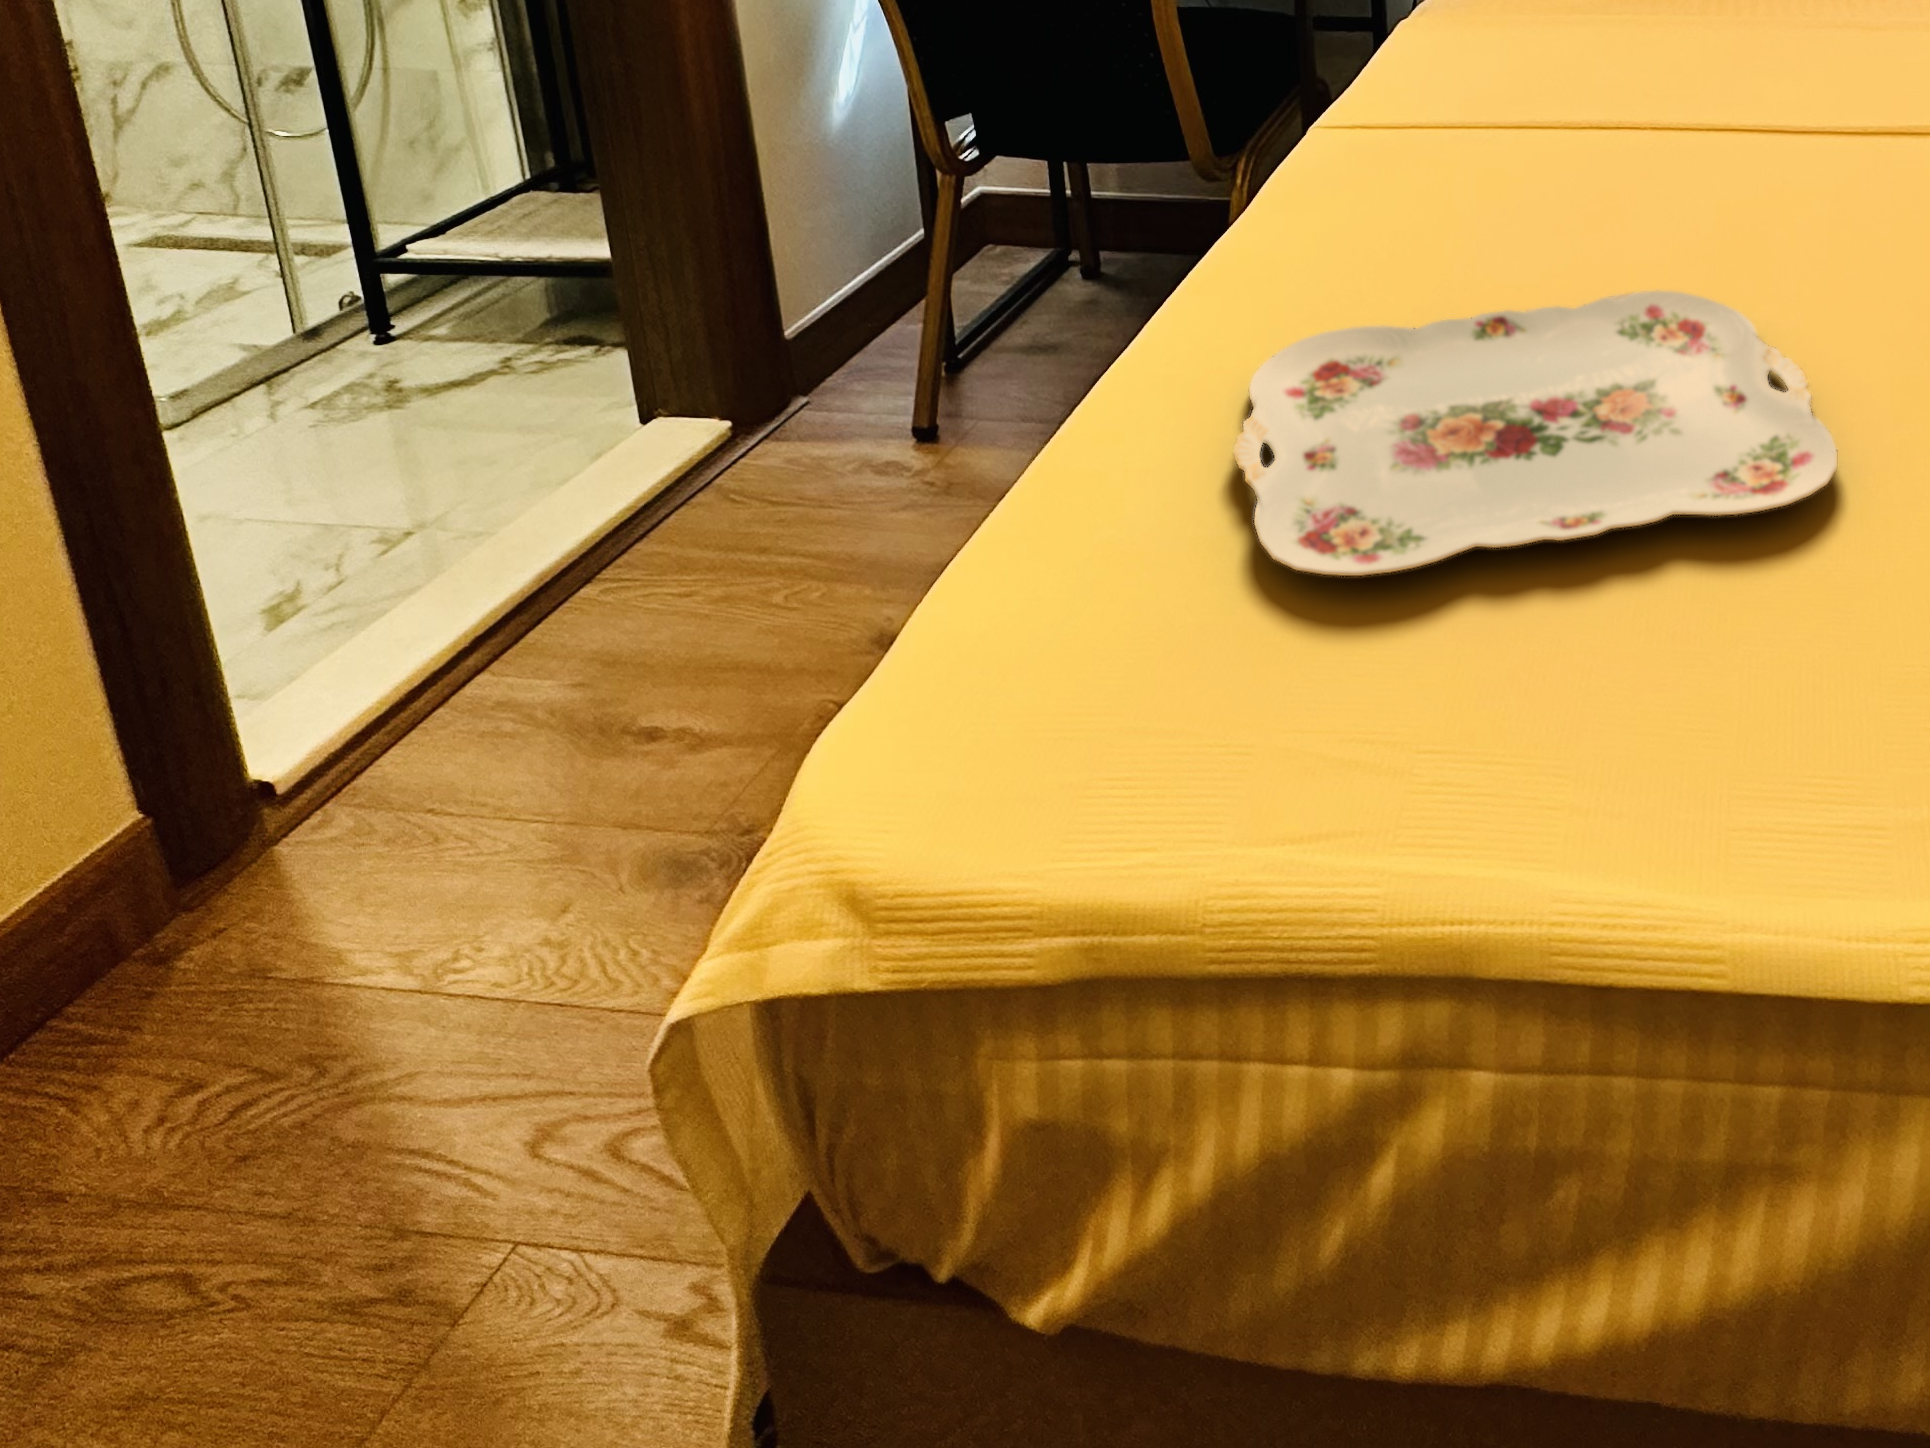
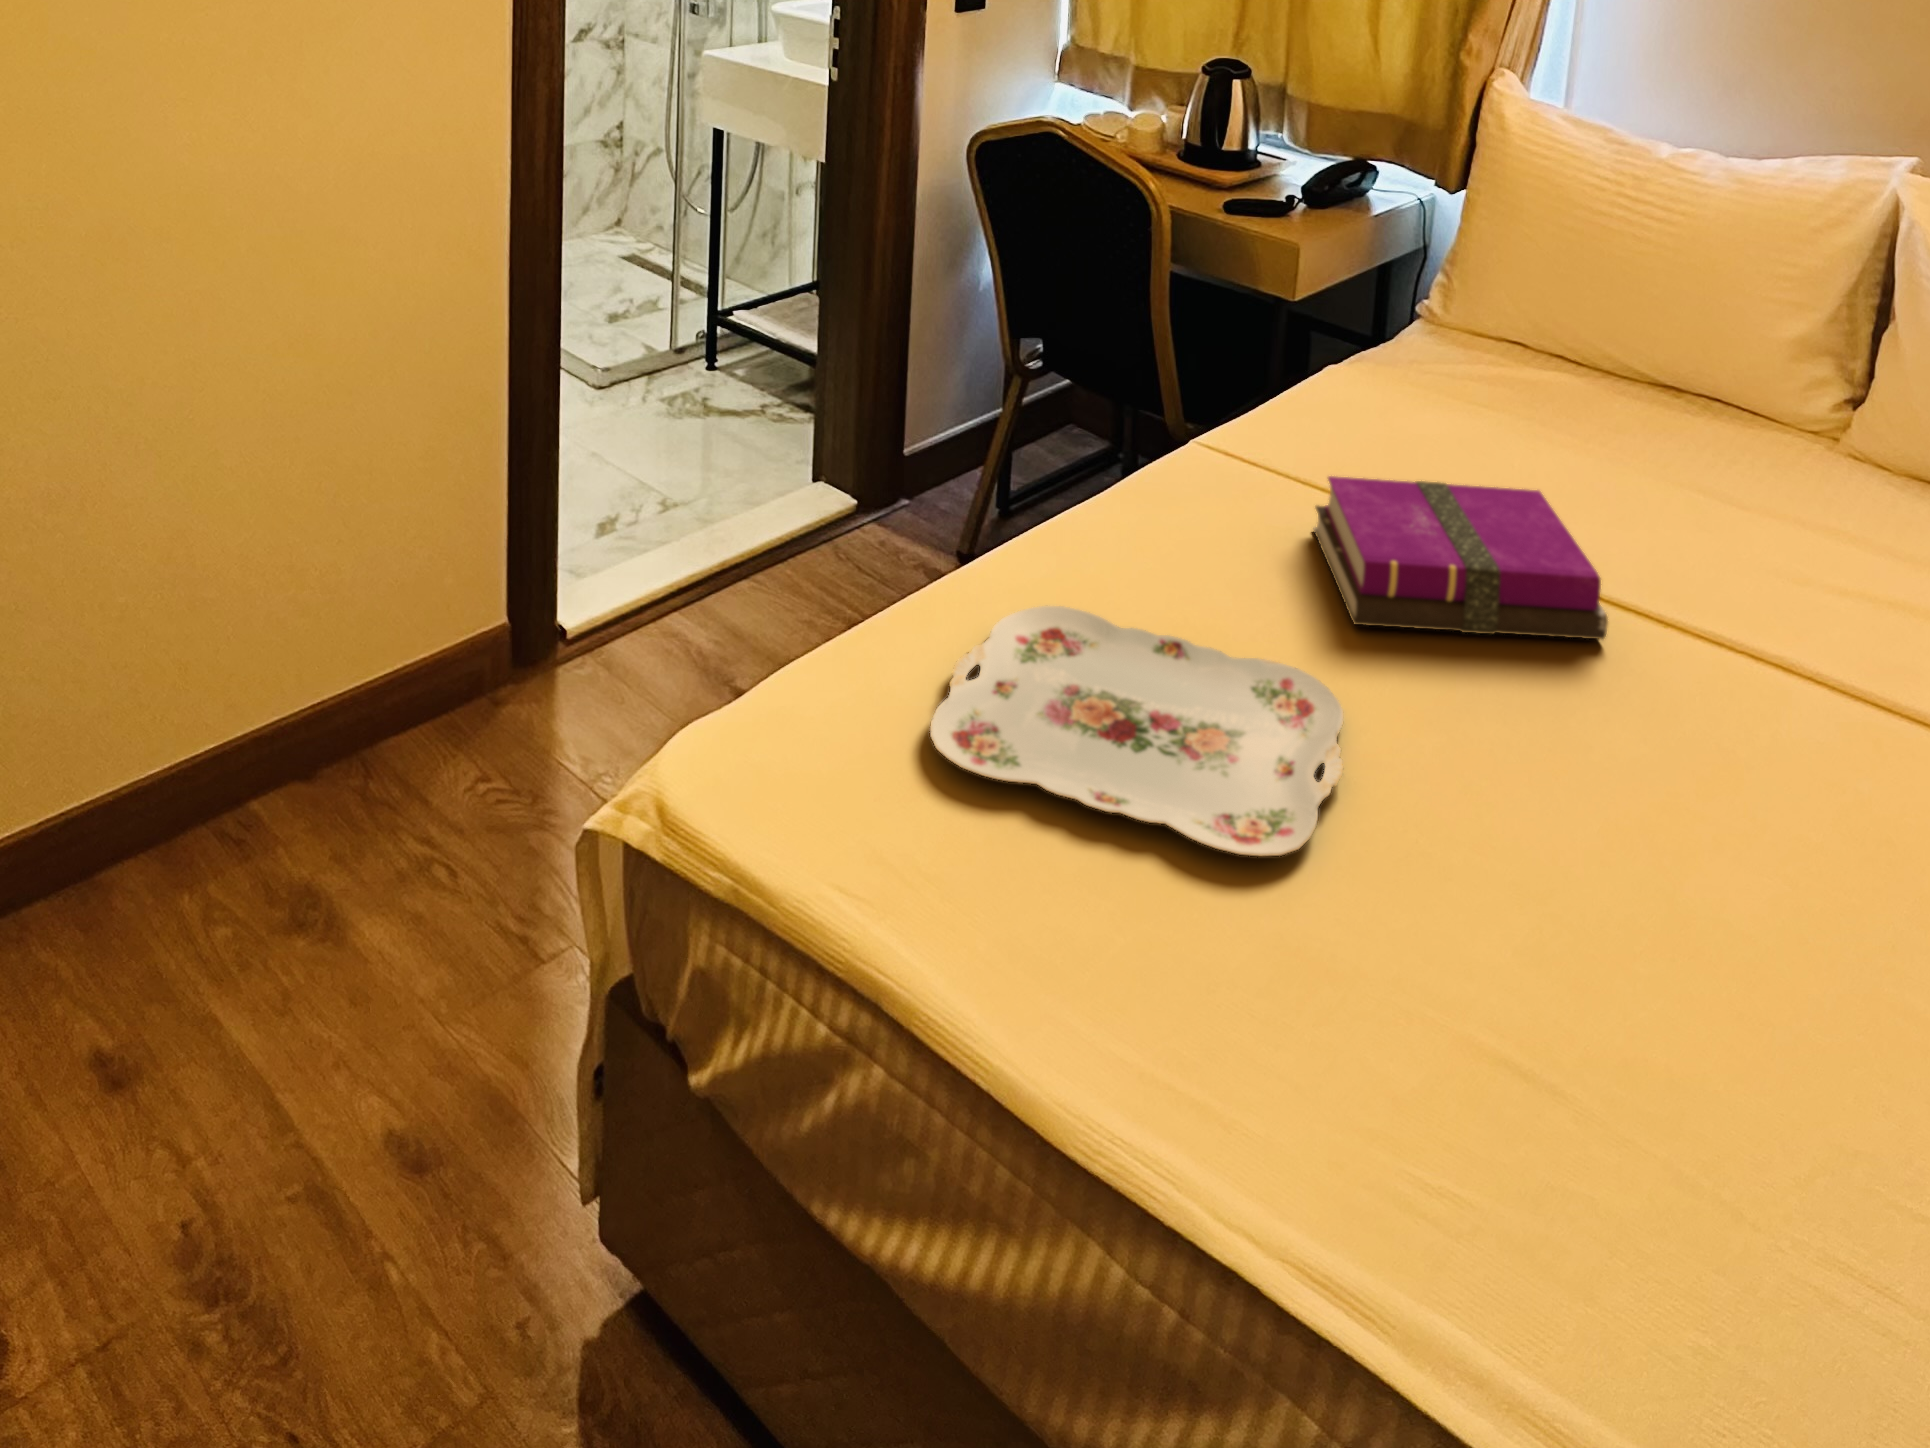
notebook: none [1536,41,1900,229] -> present [1313,476,1608,640]

